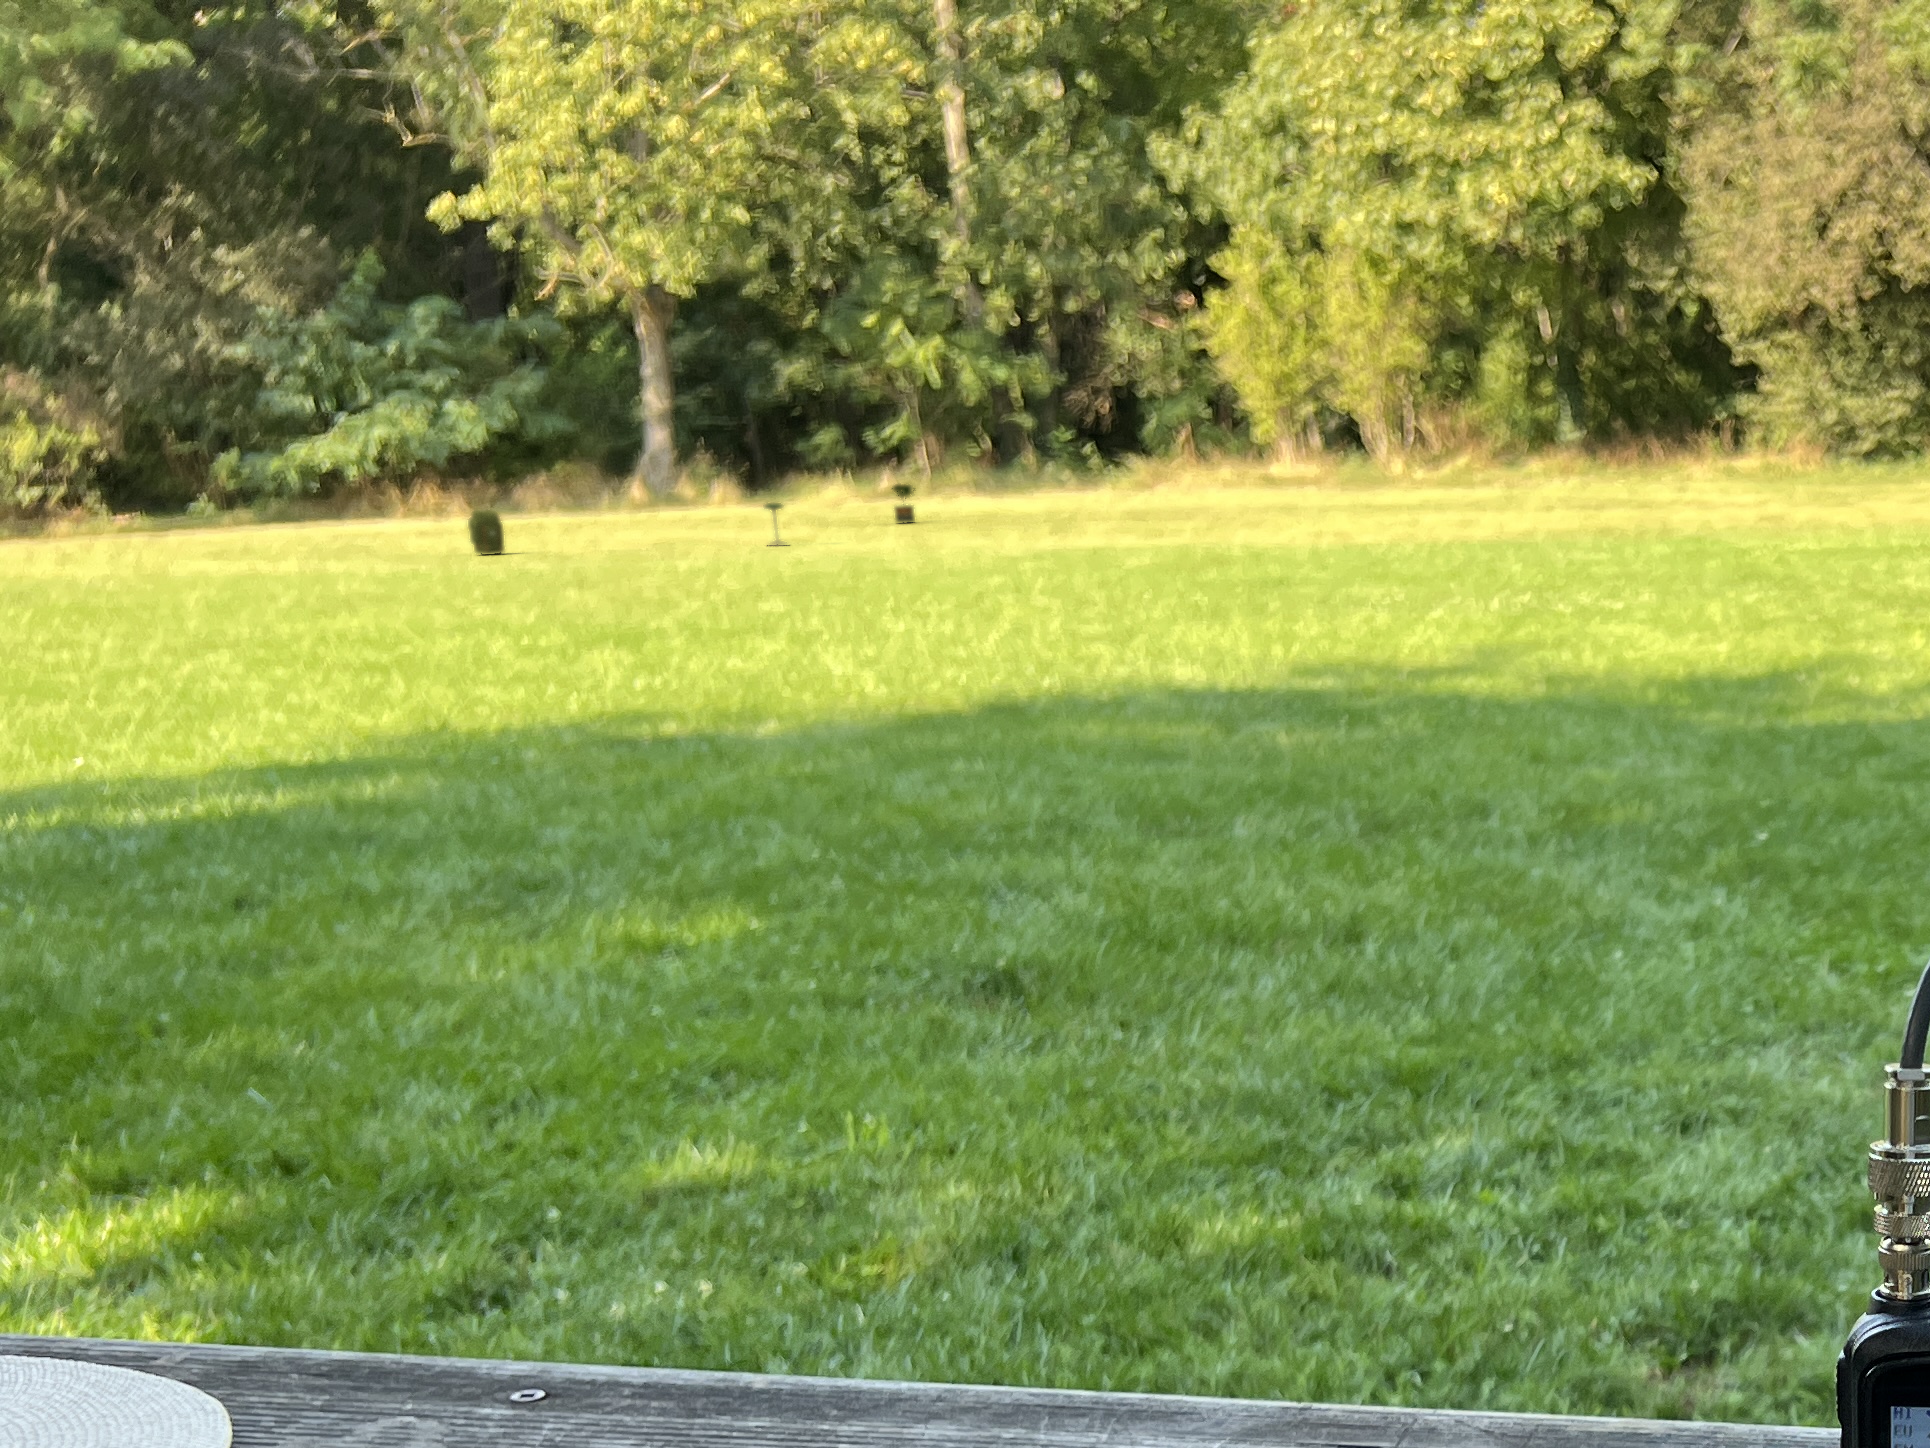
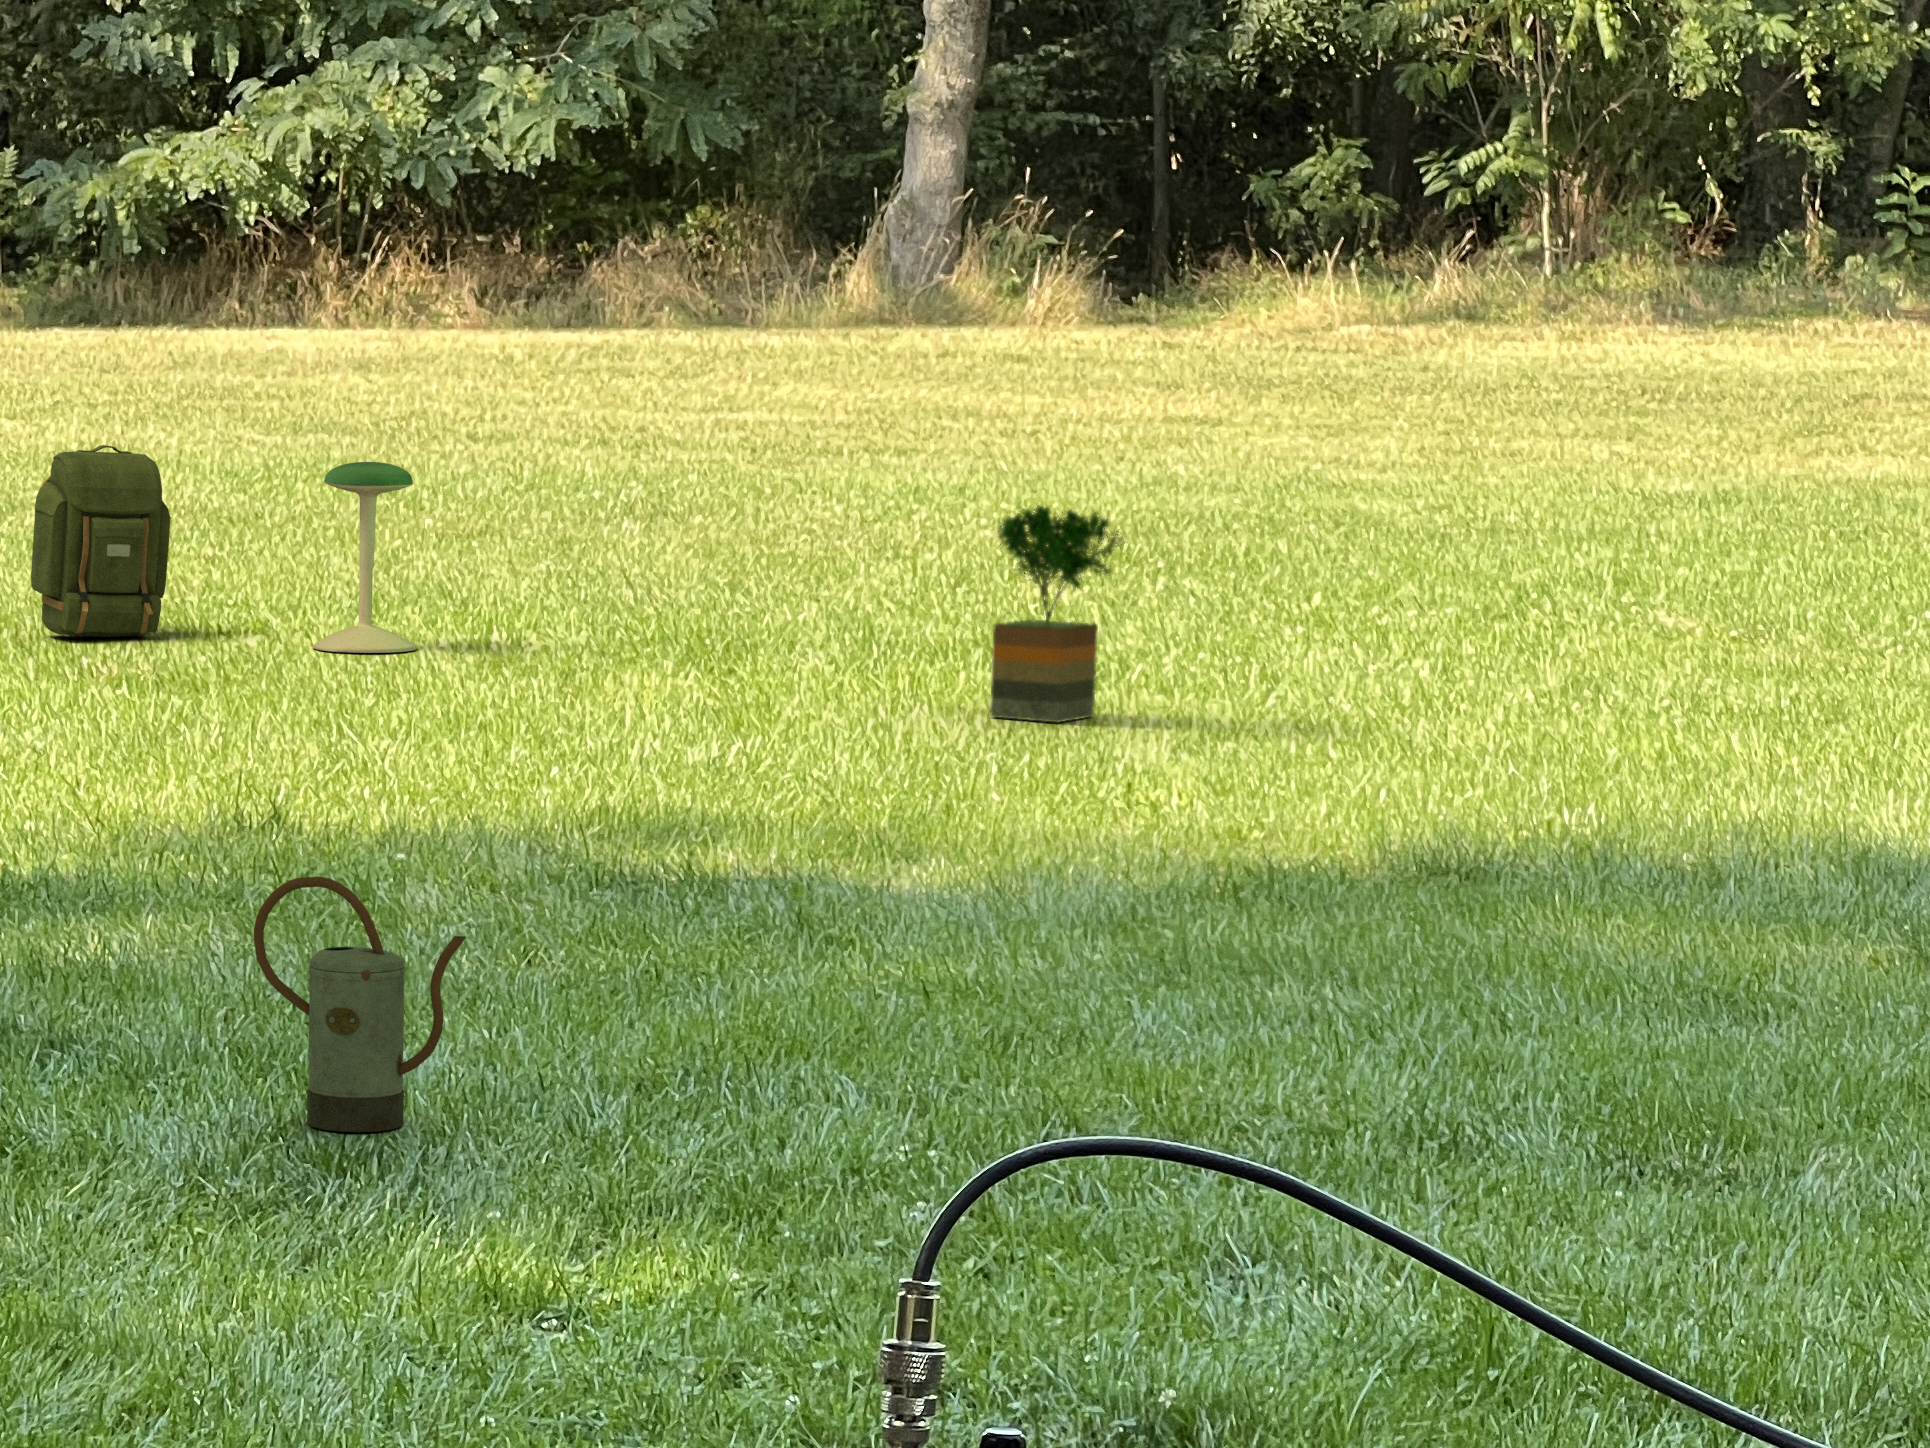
potted tree: present [892,484,915,523] -> present [990,505,1125,722]
stool: present [765,503,787,546] -> present [313,462,417,653]
watering can: none [601,539,634,576] -> present [254,876,466,1132]

